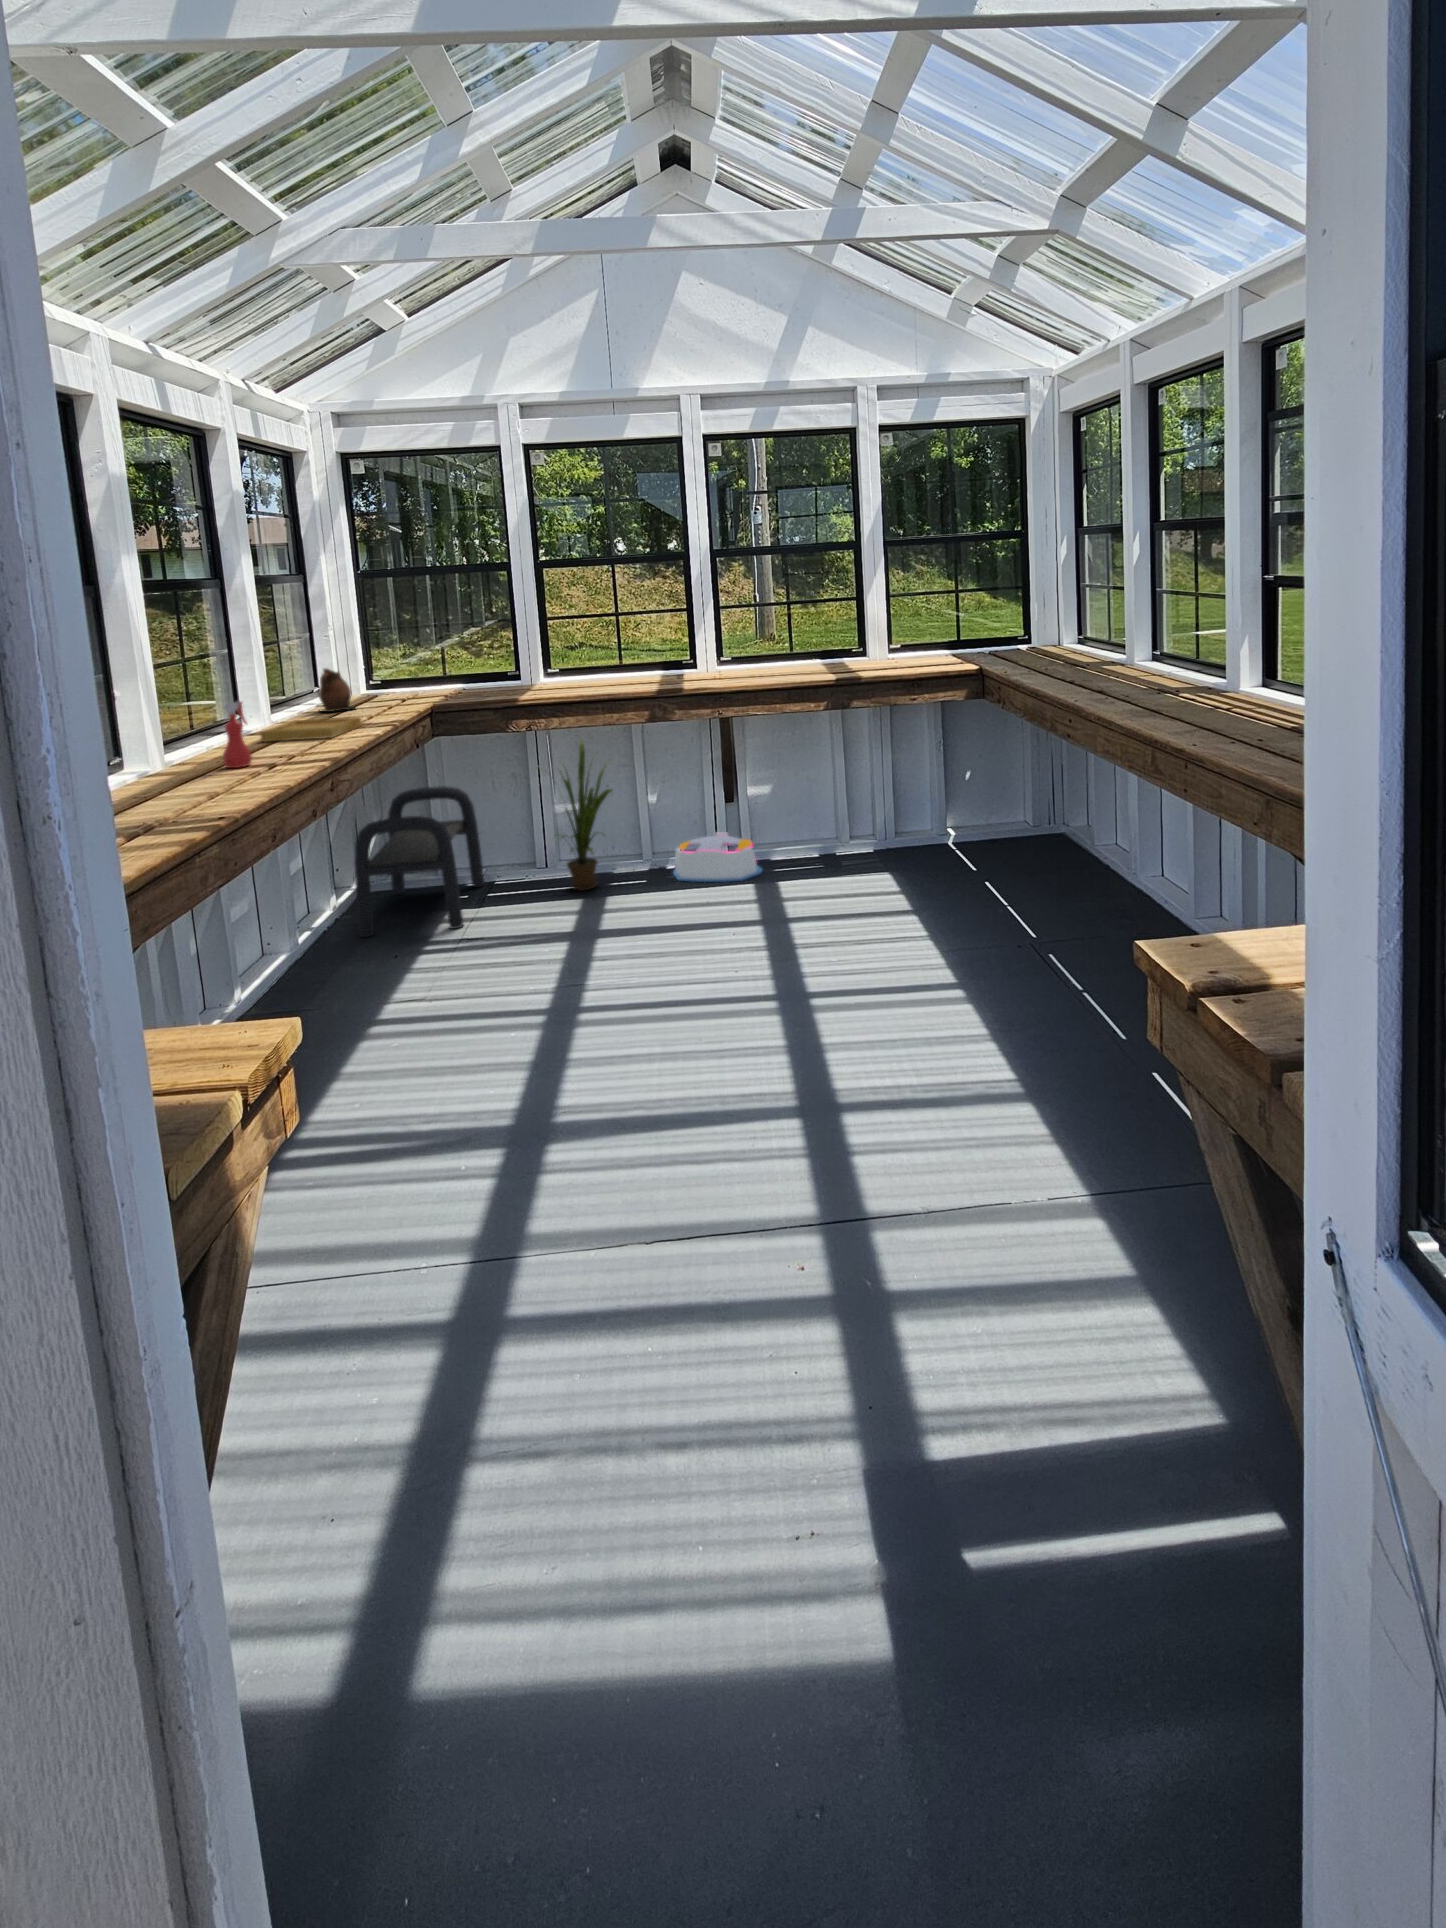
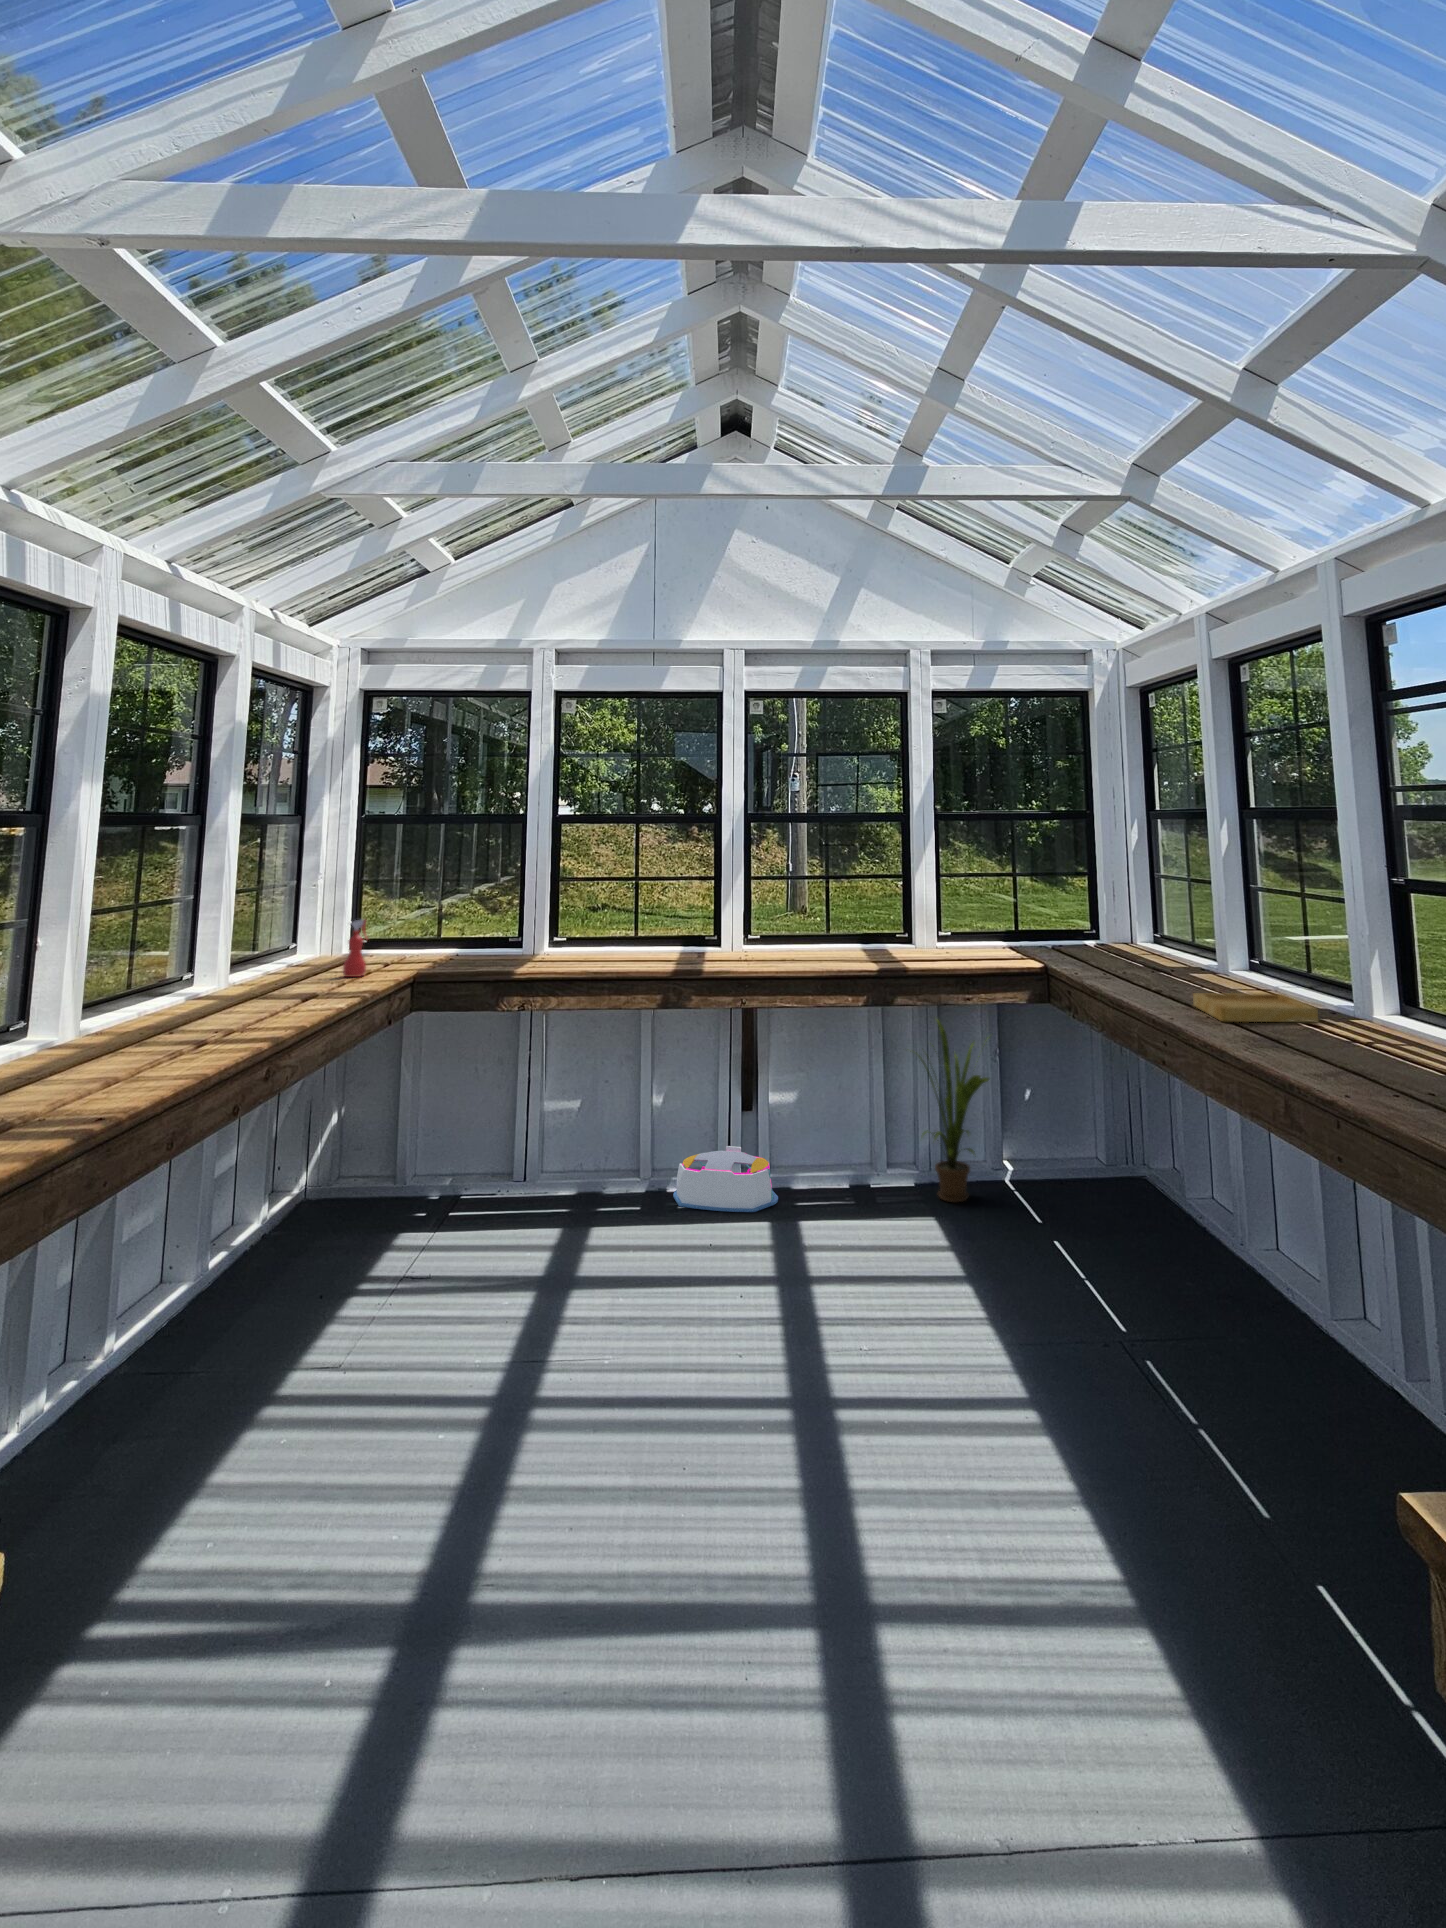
ceramic pitcher: present [319,668,354,712] -> none [291,924,338,975]
spray bottle: present [223,701,252,768] -> present [343,919,367,977]
tray: present [260,717,362,742] -> present [1193,993,1318,1022]
house plant: present [537,740,612,890] -> present [919,1020,989,1202]
bench: present [354,786,485,937] -> none [292,1069,455,1259]

